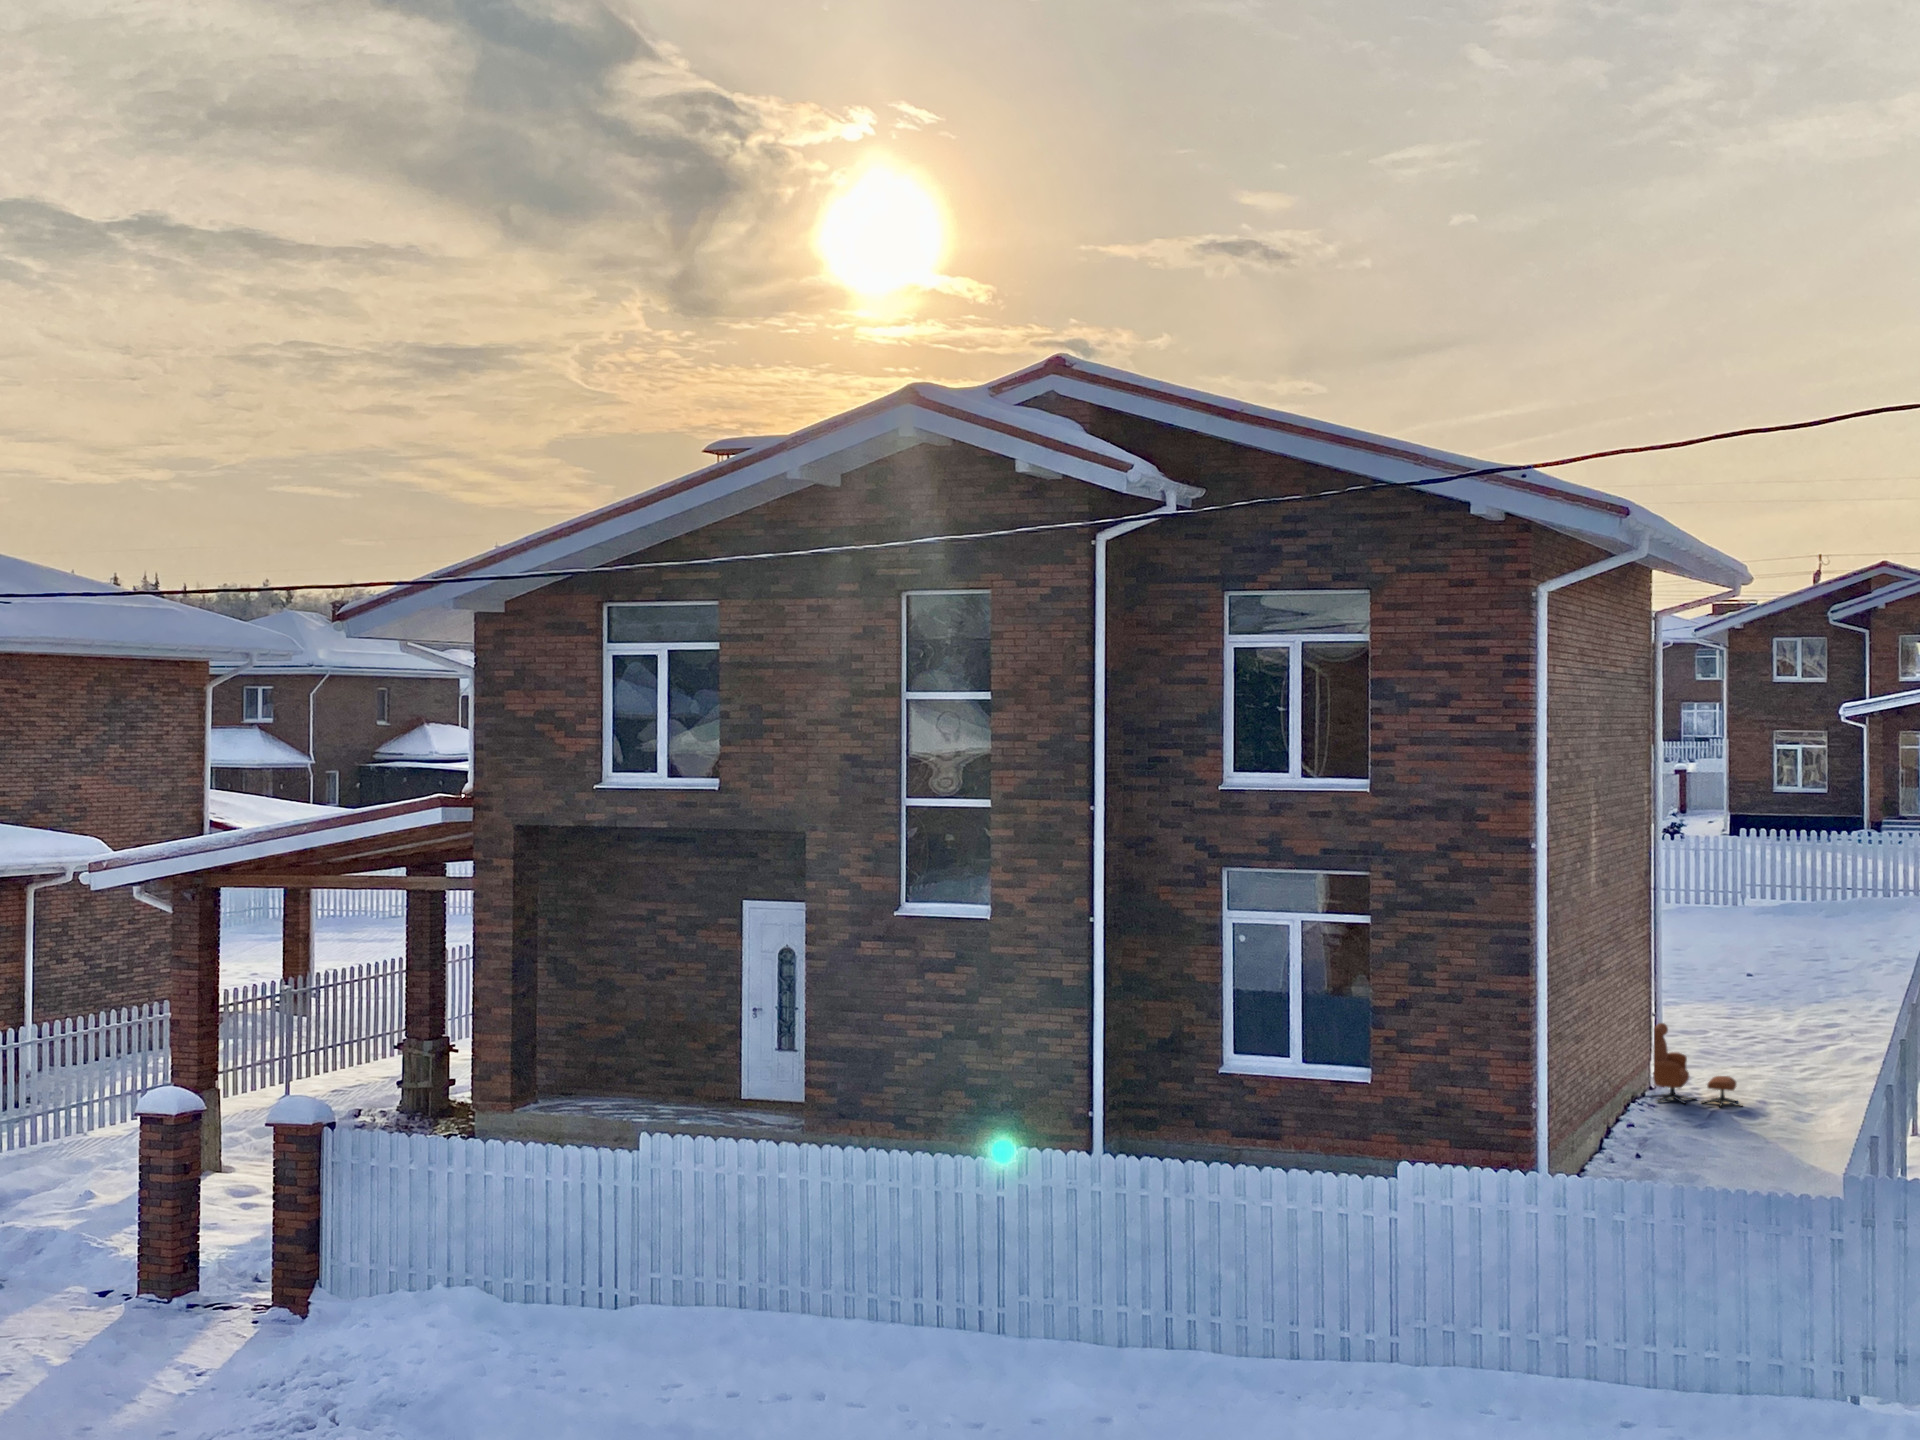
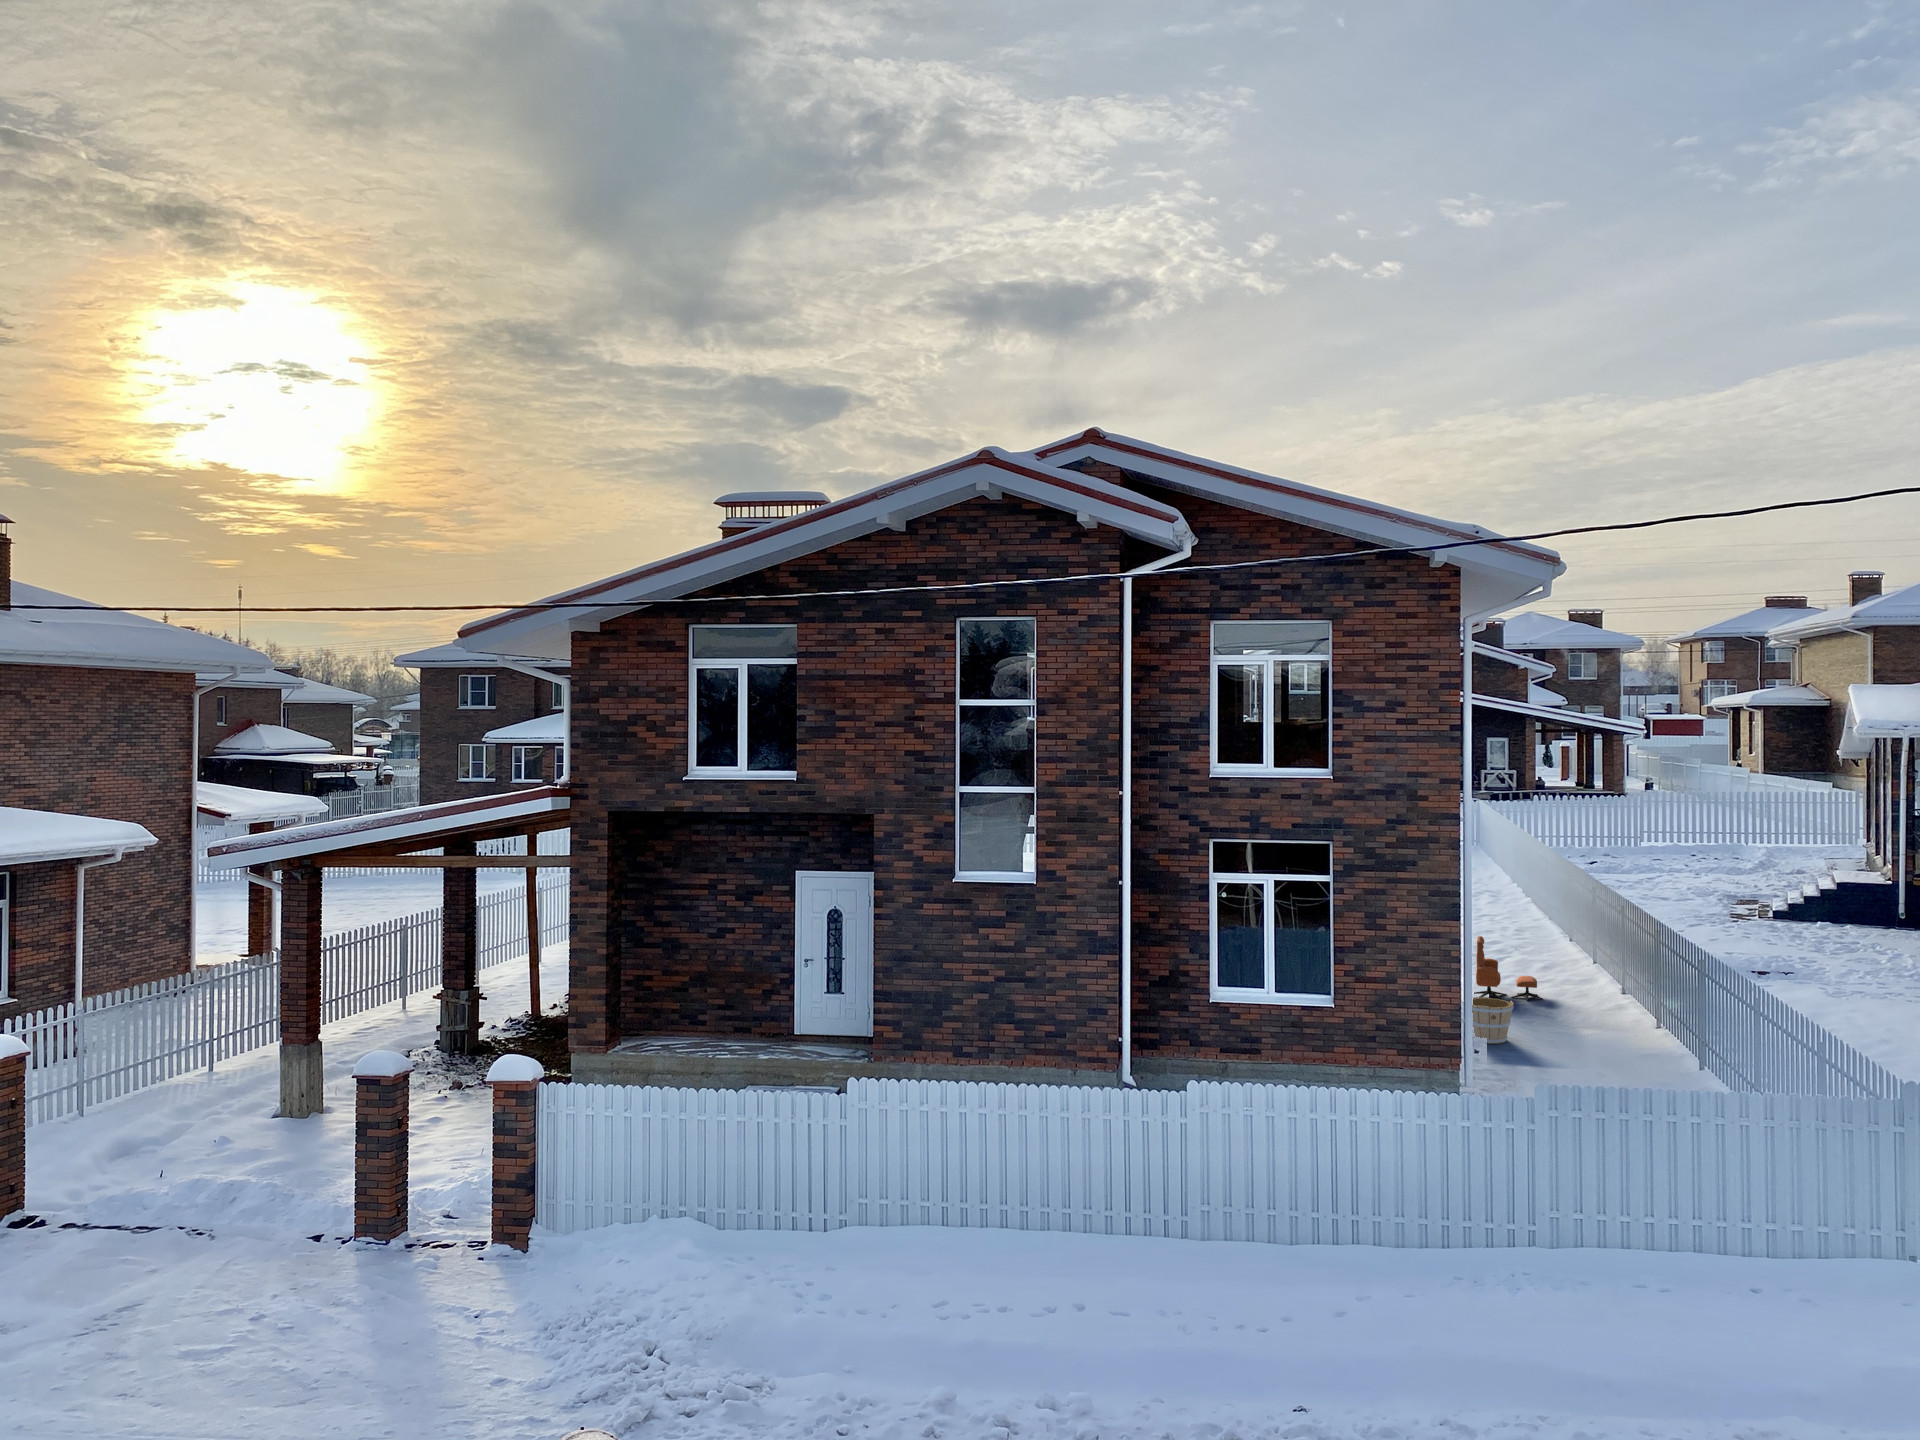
wooden bucket: none [1609,1094,1673,1155] -> present [1472,997,1514,1044]

